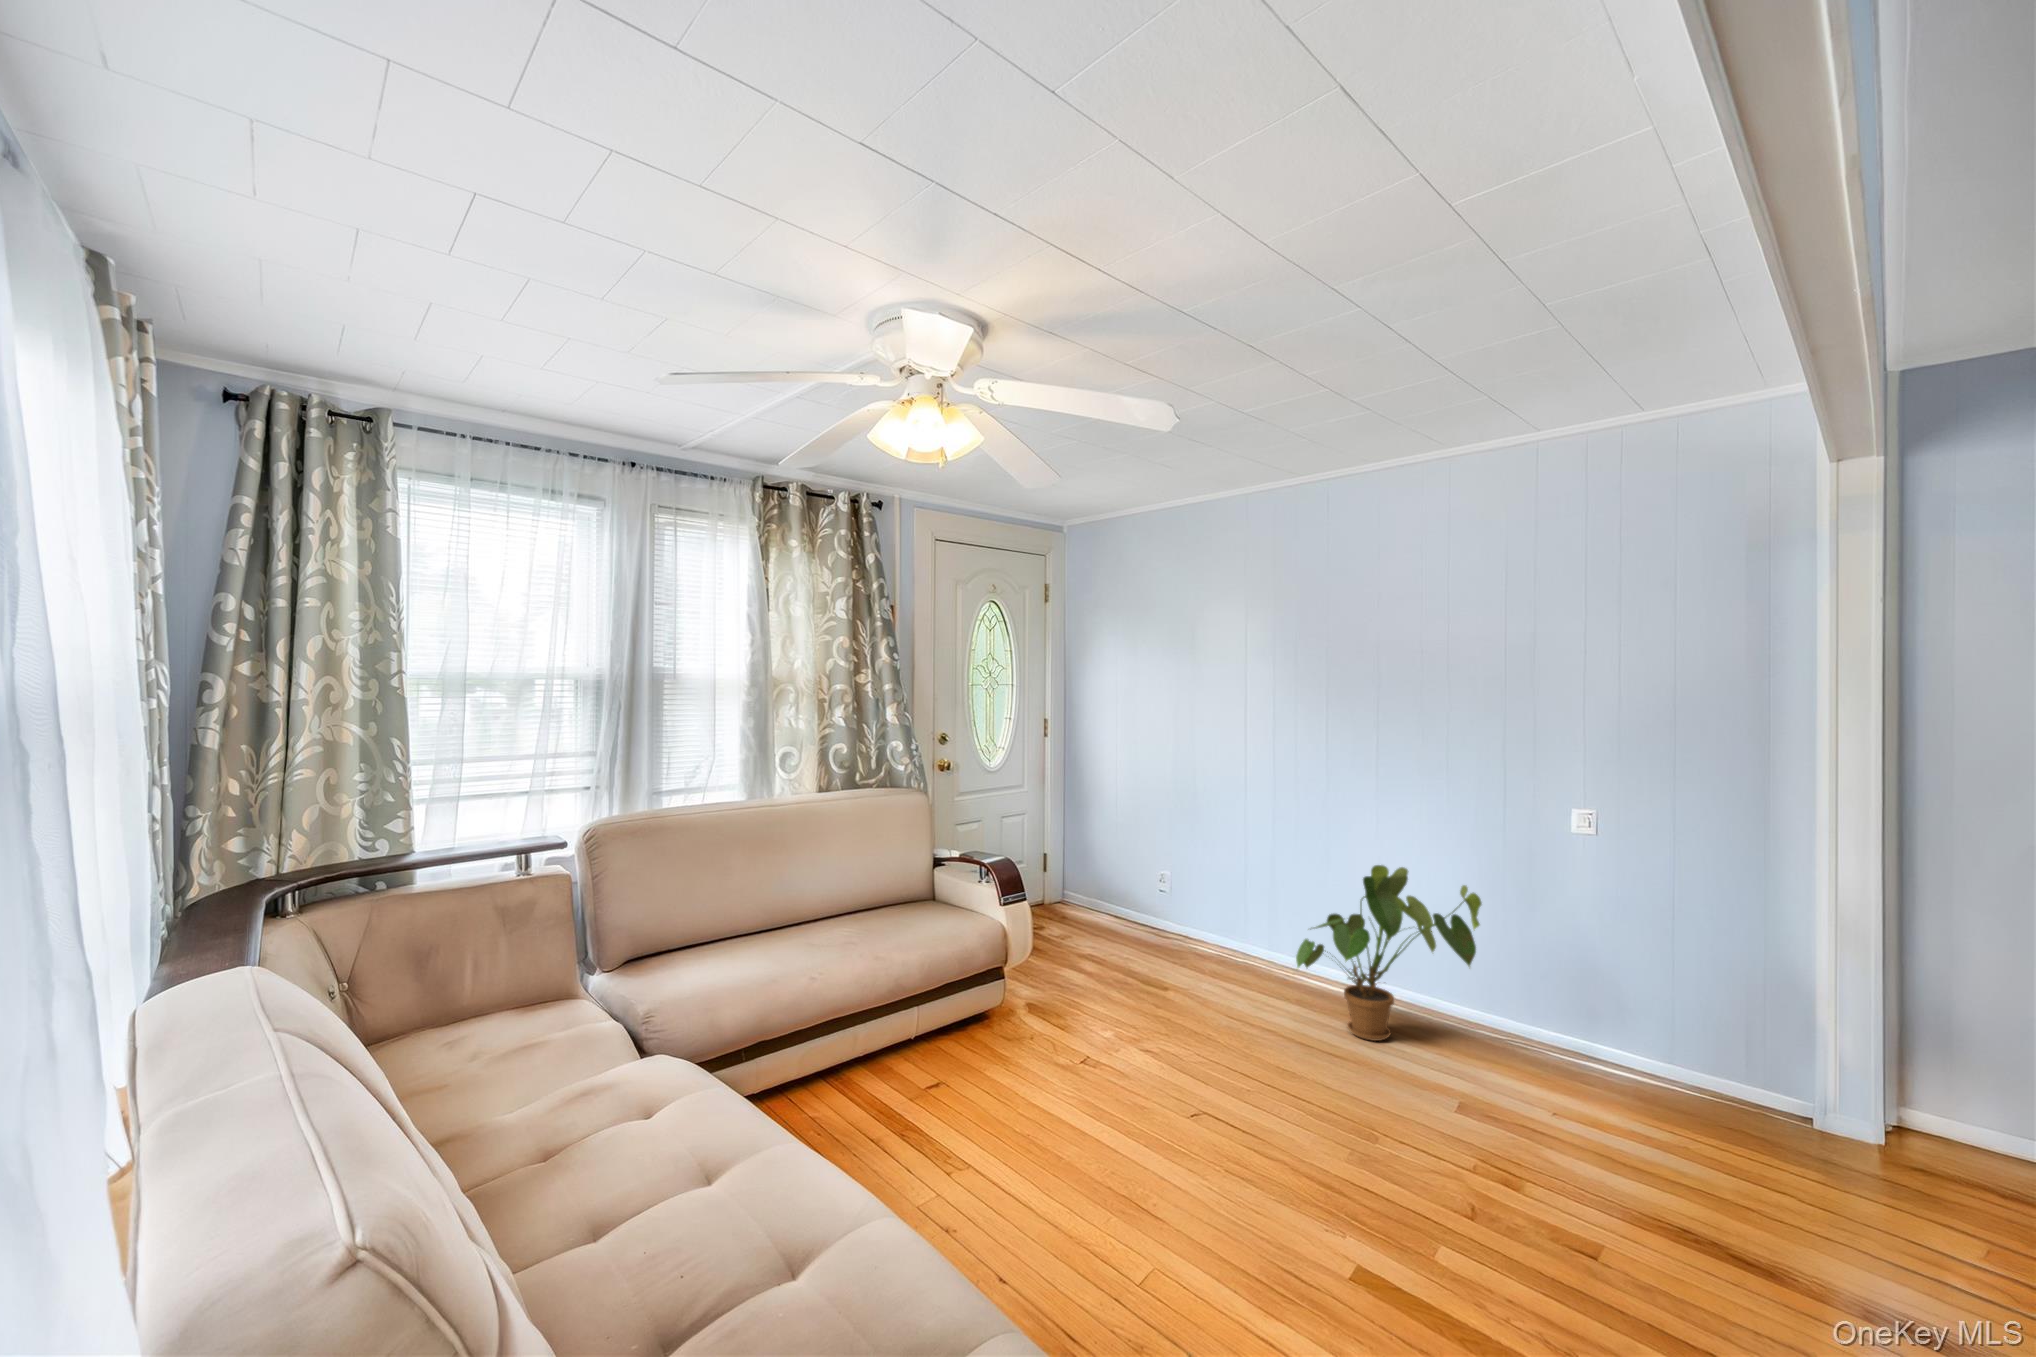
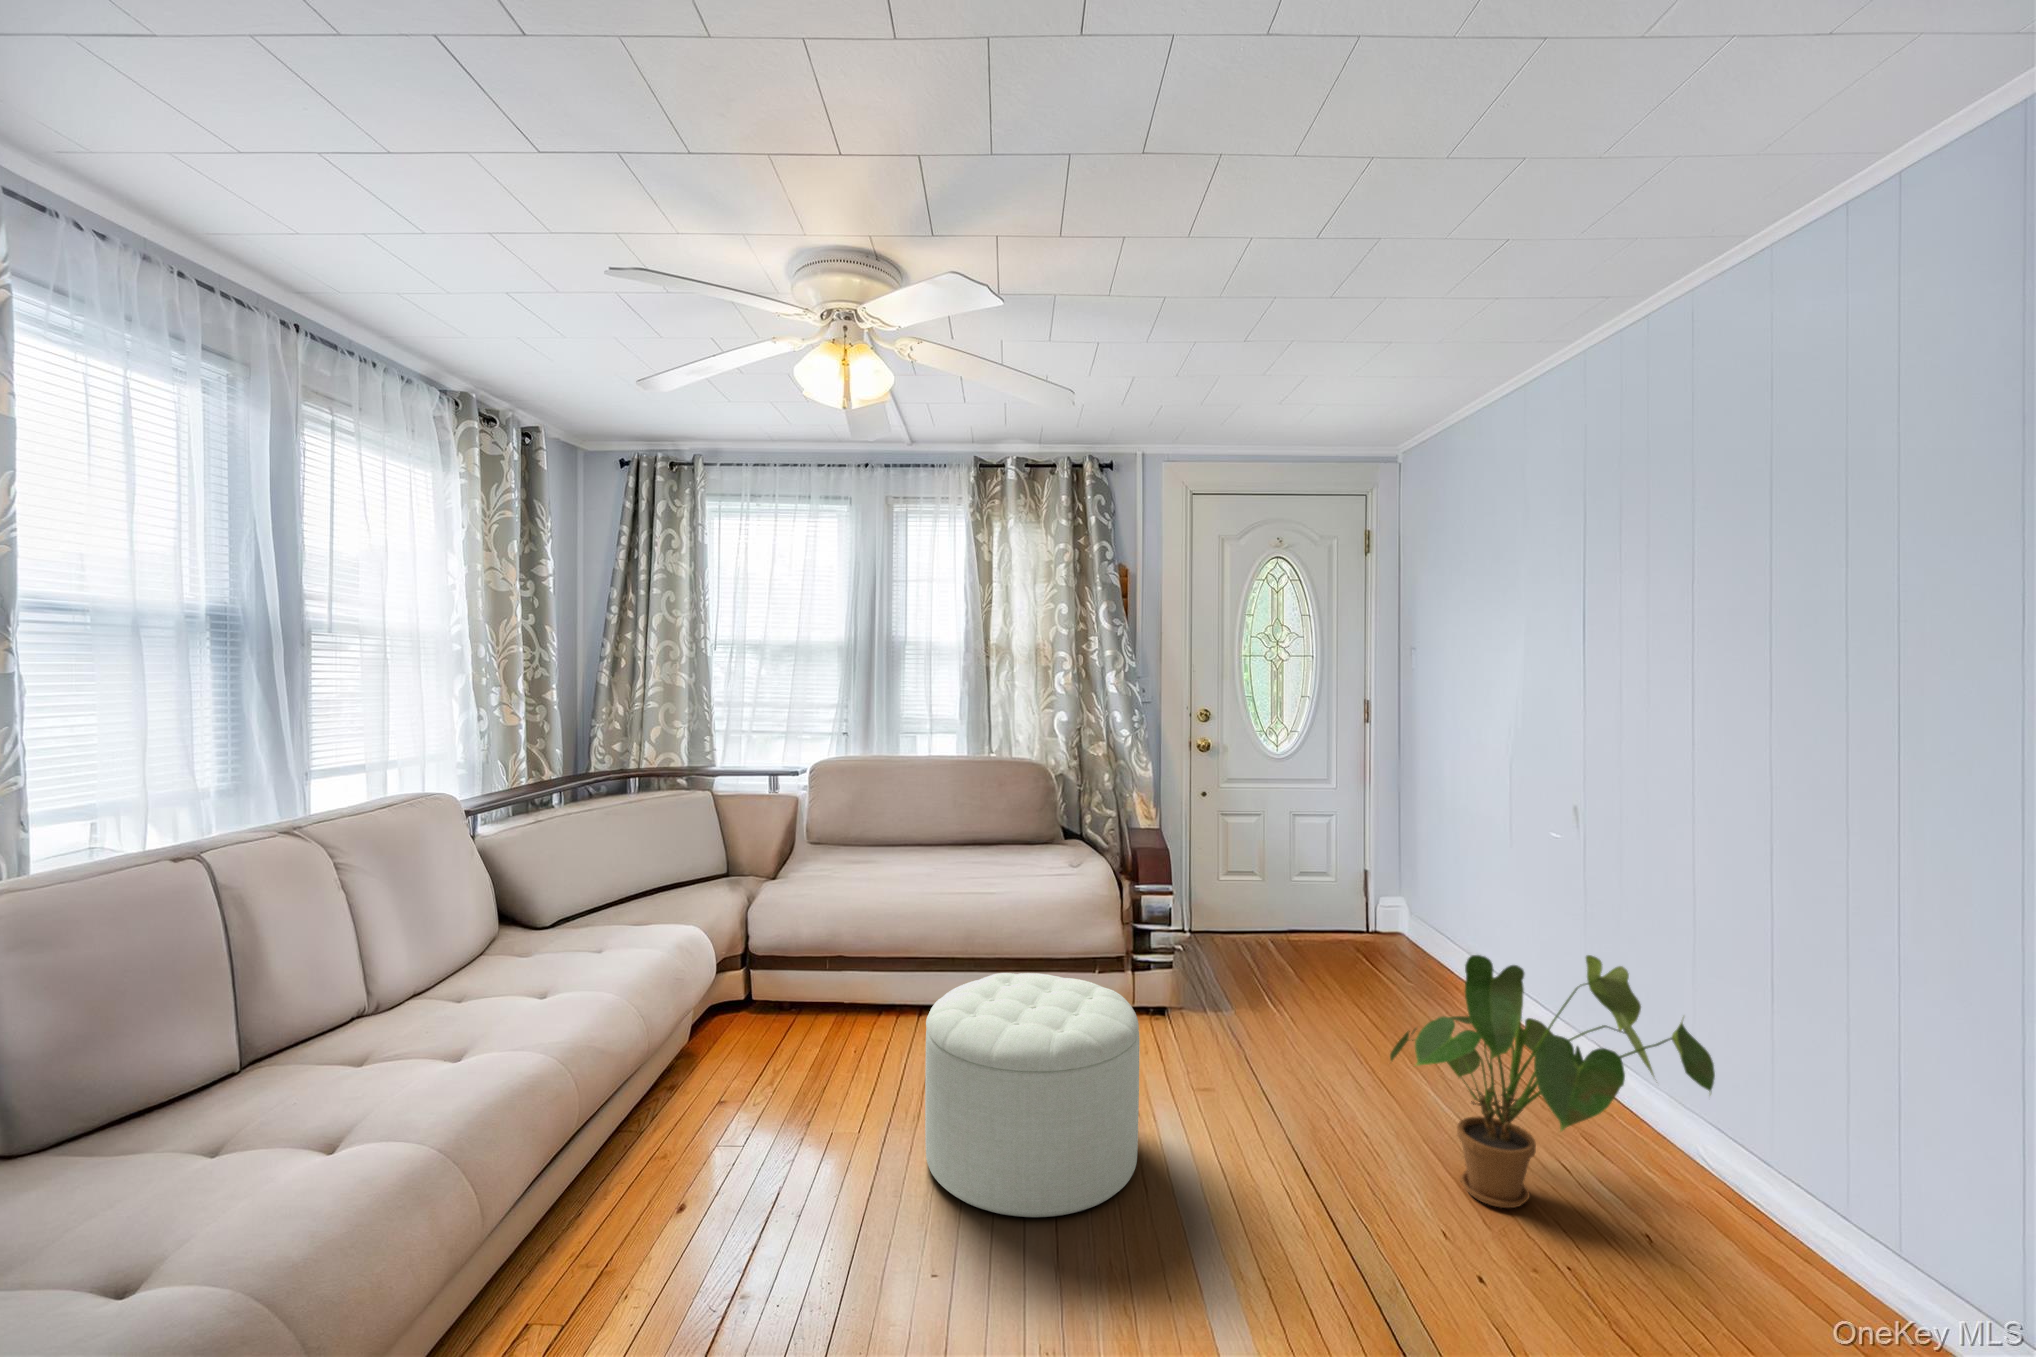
ottoman: none [1060,971,1258,1200] -> present [925,973,1139,1217]

